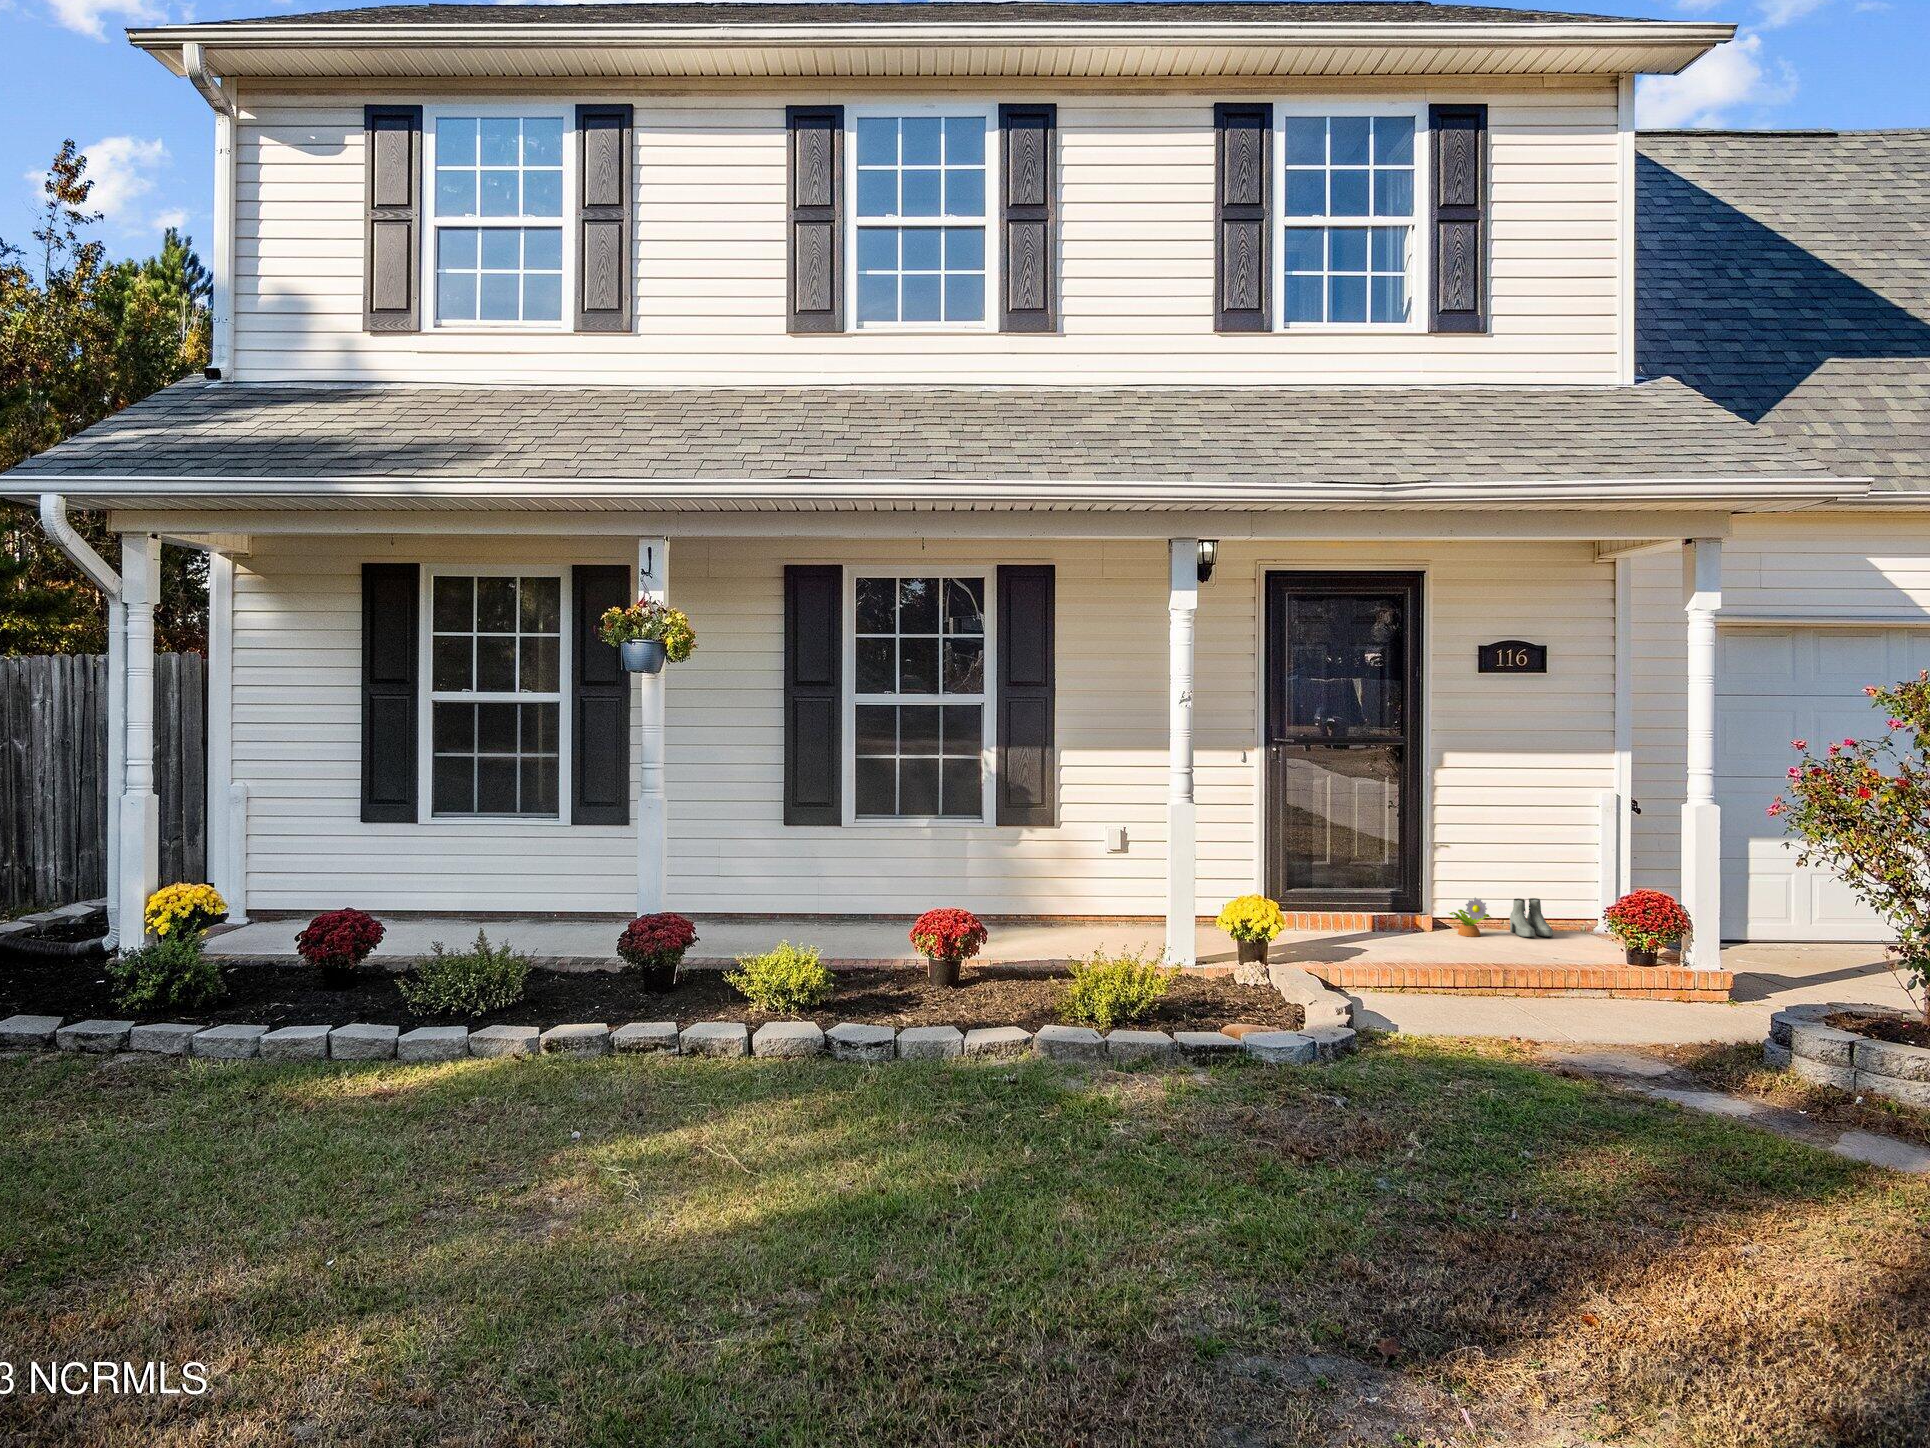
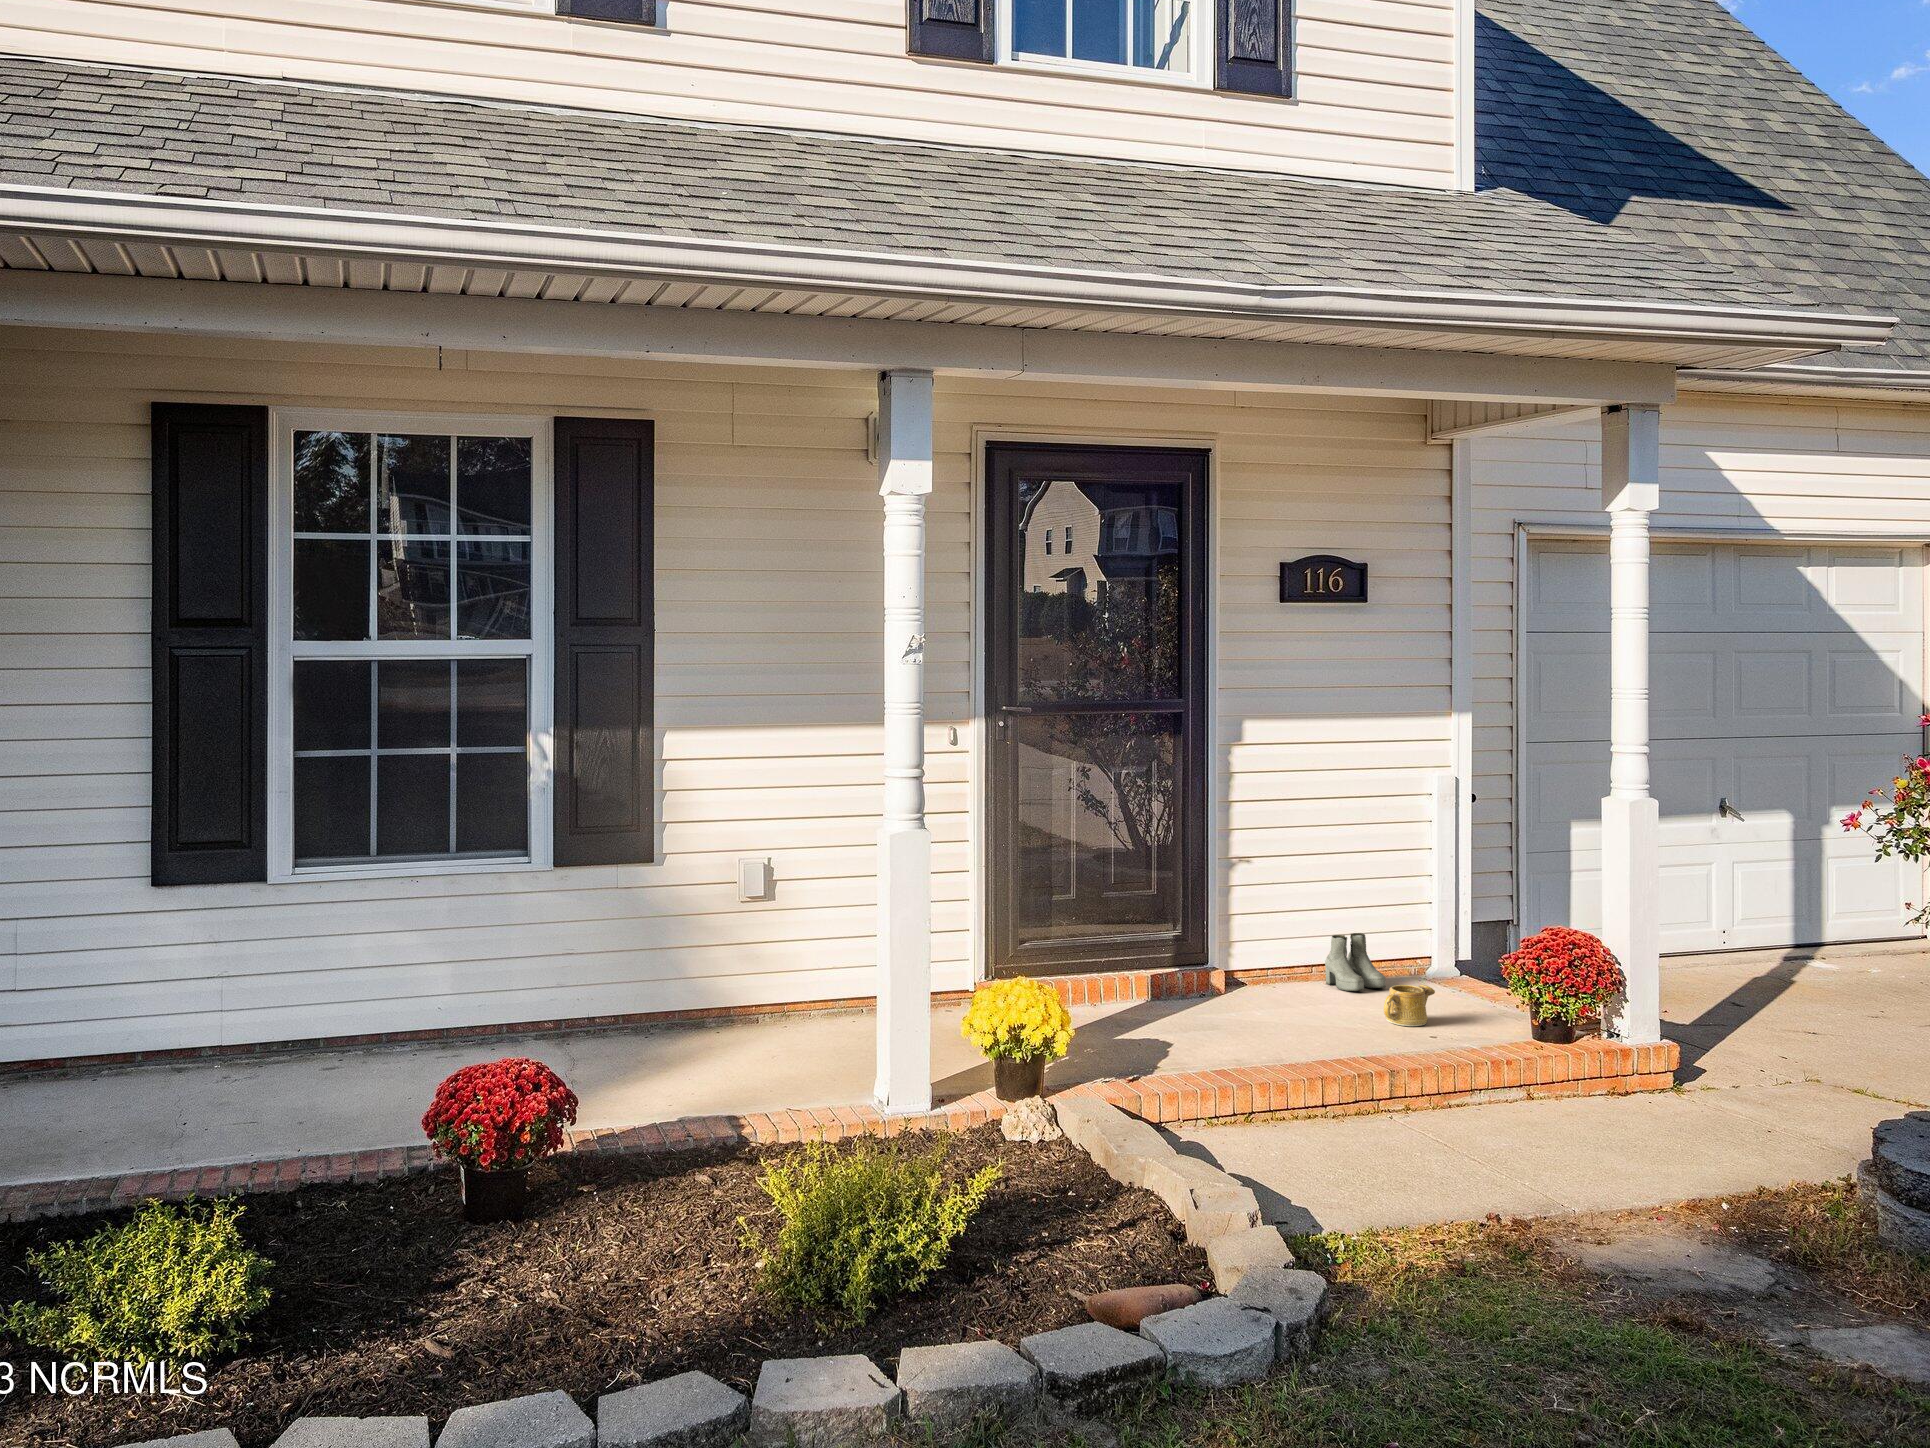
decorative plant: present [1449,898,1491,937] -> none [1245,938,1306,996]
watering can: none [1534,933,1577,962] -> present [1384,985,1435,1026]

